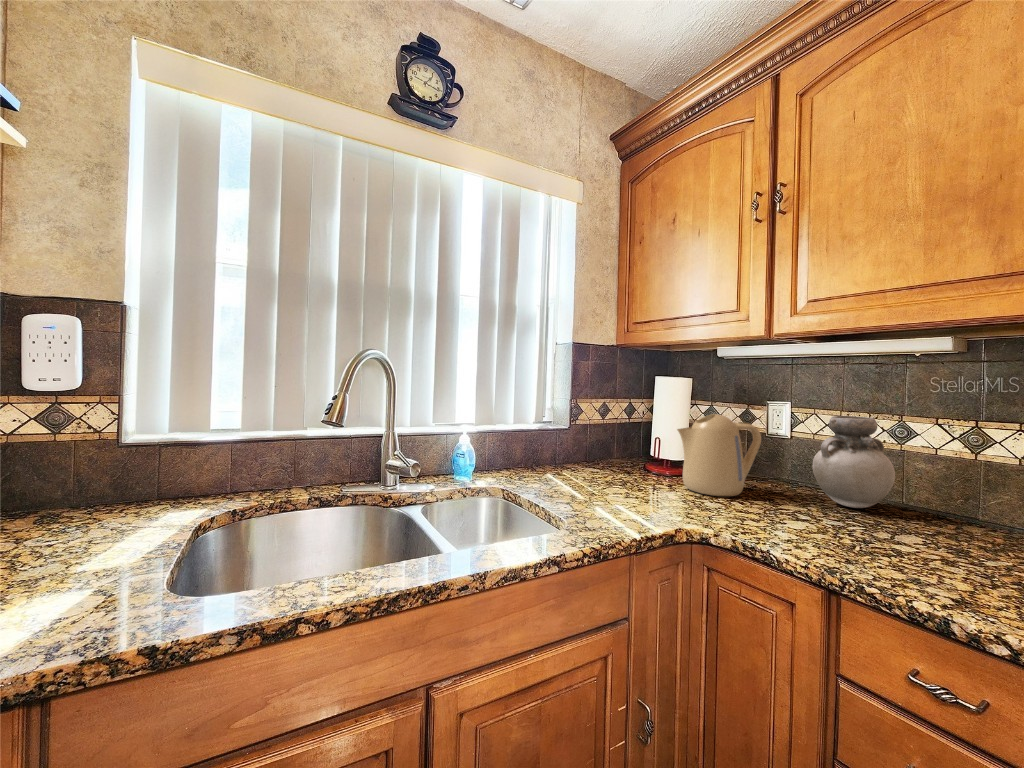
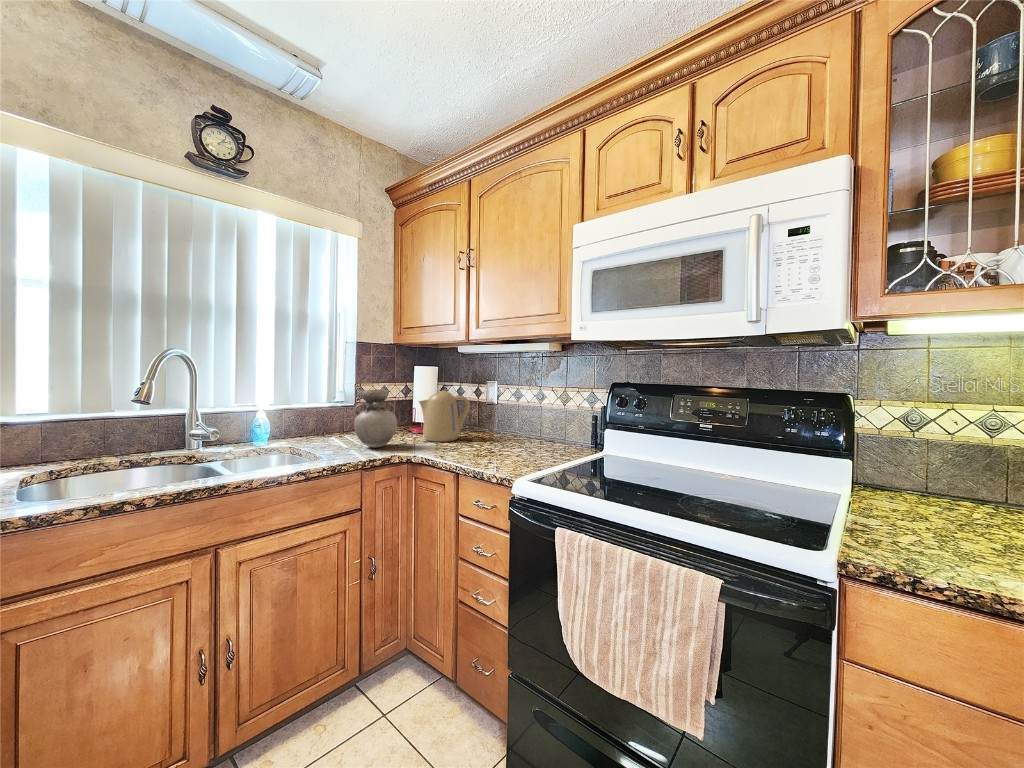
vase: present [813,416,895,508] -> present [354,390,397,448]

